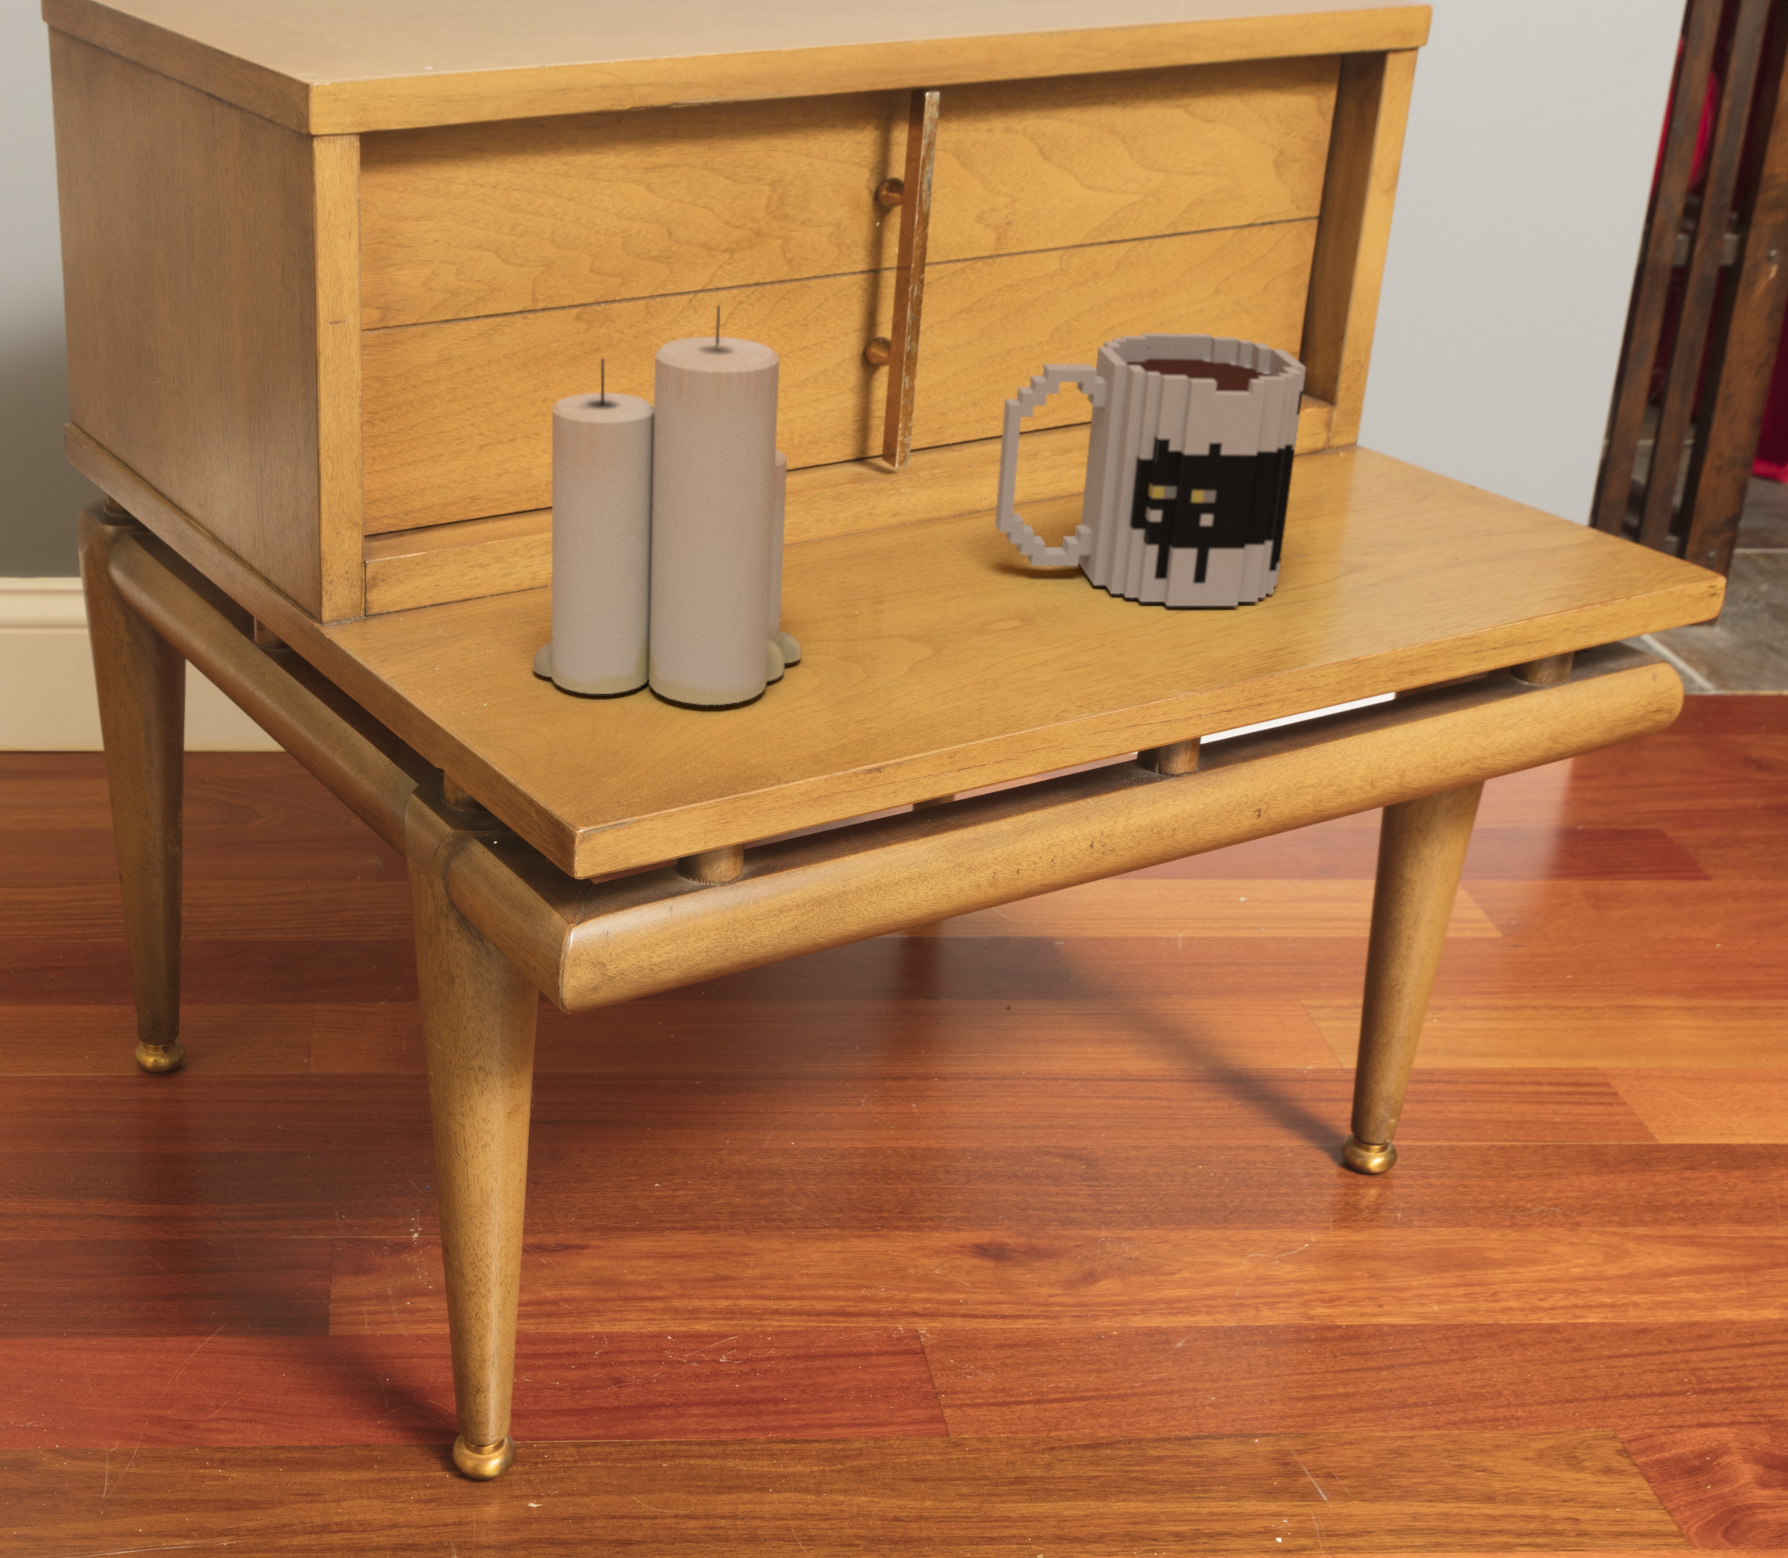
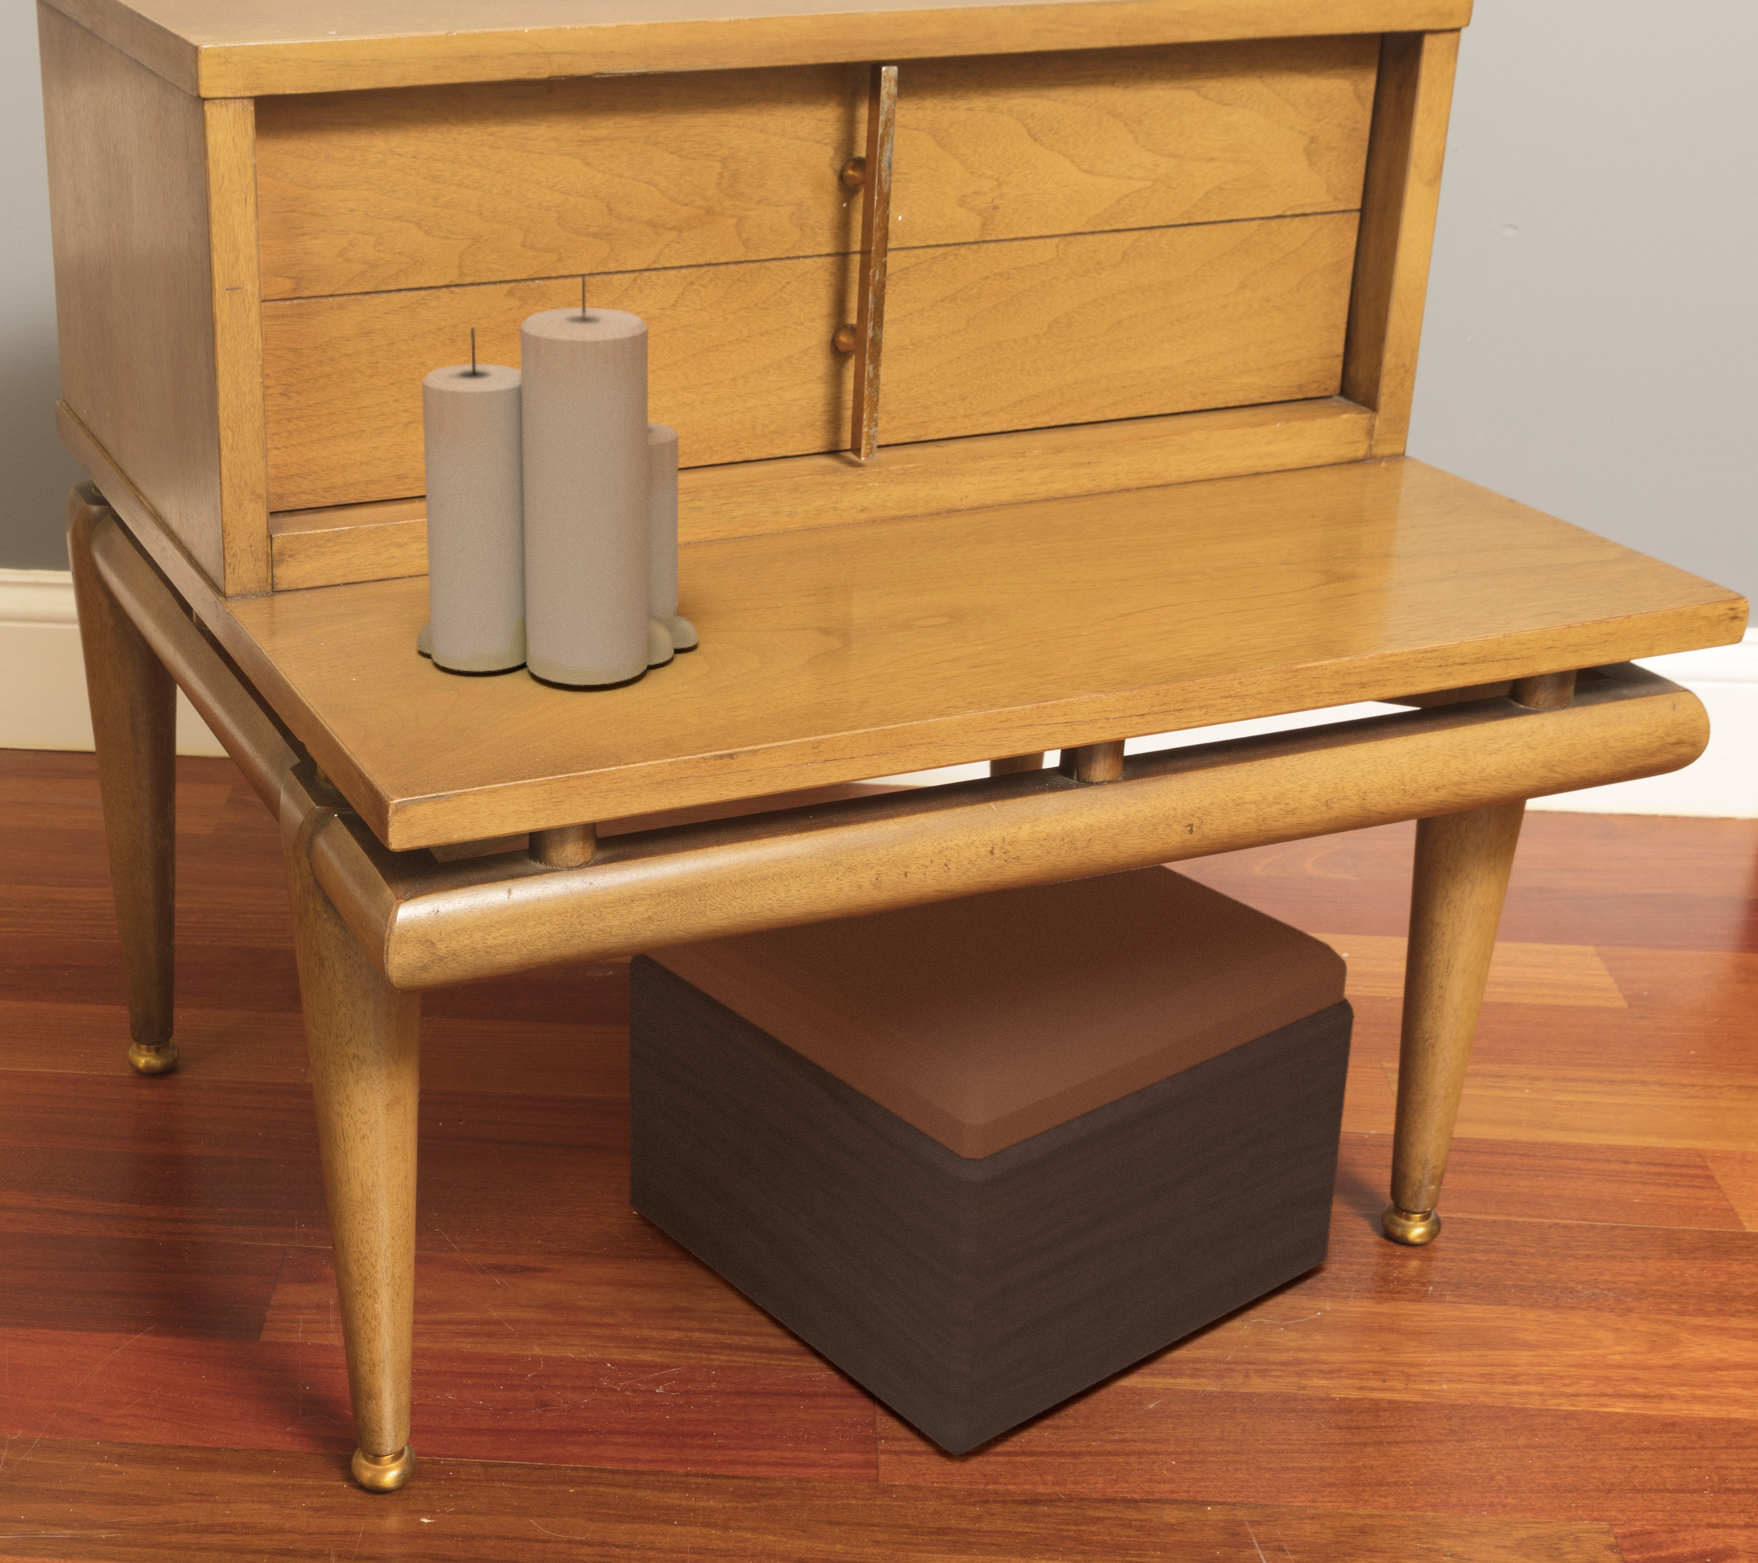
mug: present [995,333,1306,606] -> none [943,320,1265,607]
footstool: none [658,769,1341,1404] -> present [629,864,1354,1456]

